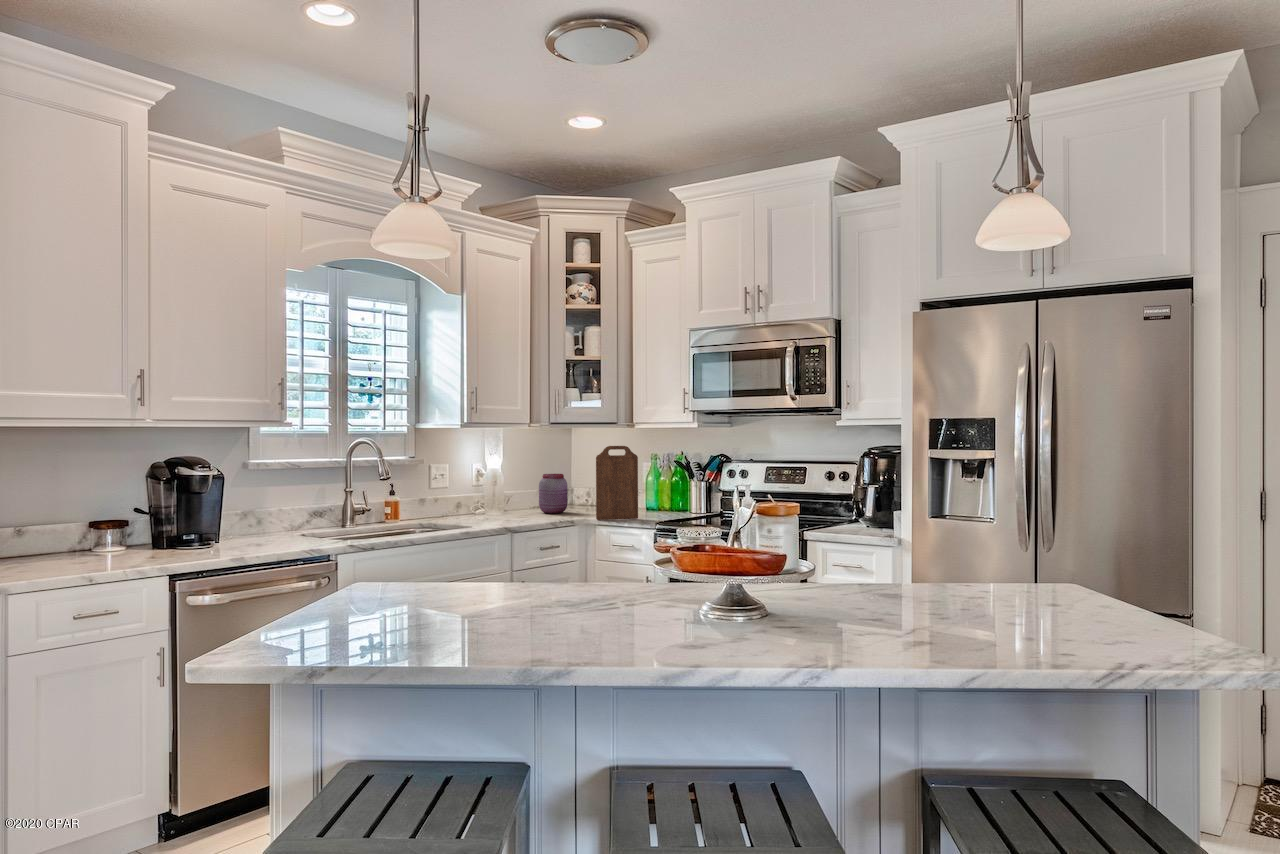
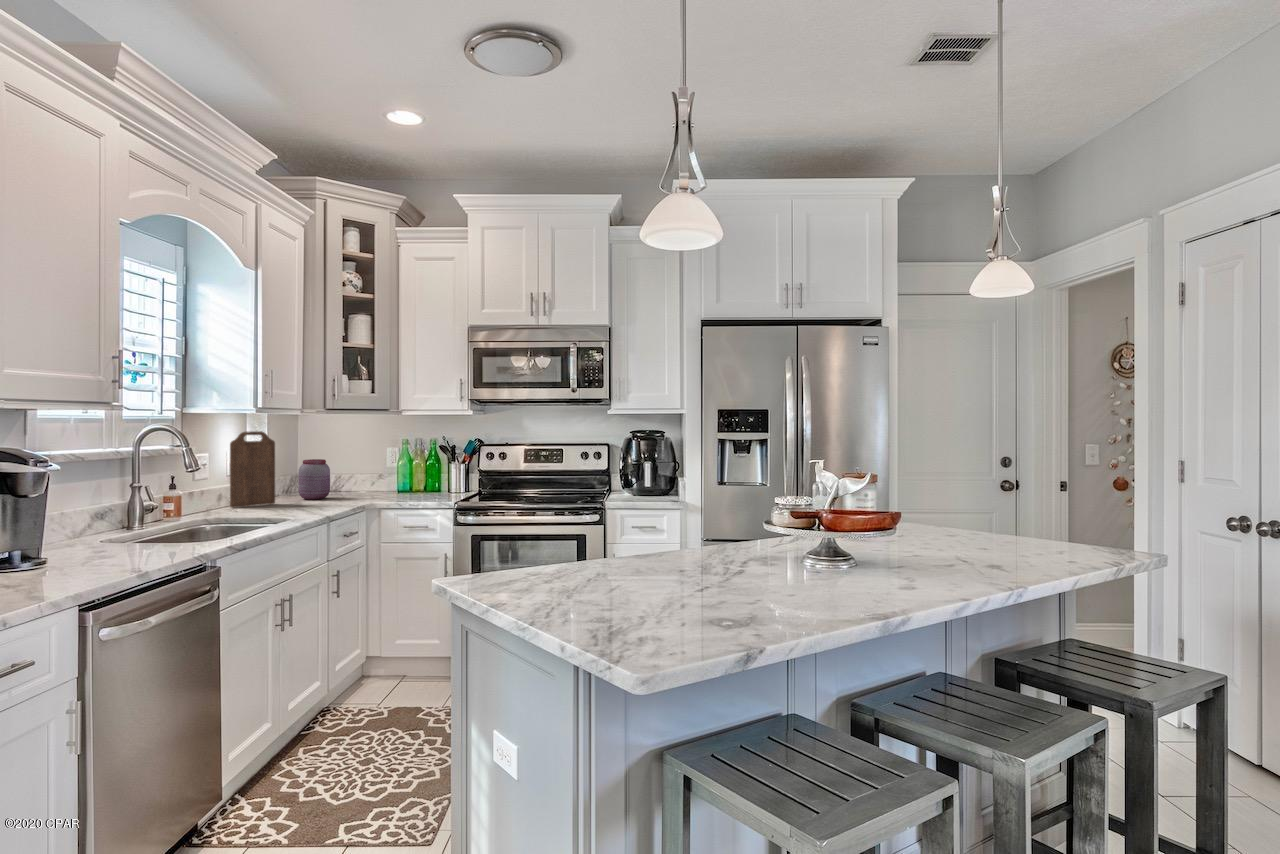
cutting board: present [596,446,638,520] -> present [230,431,275,507]

